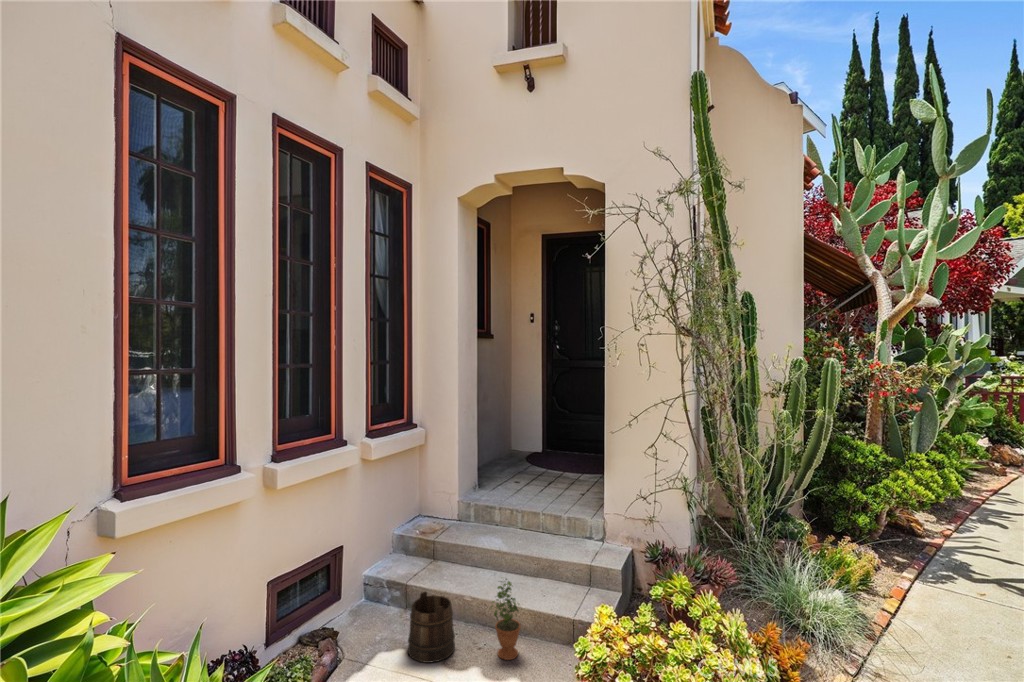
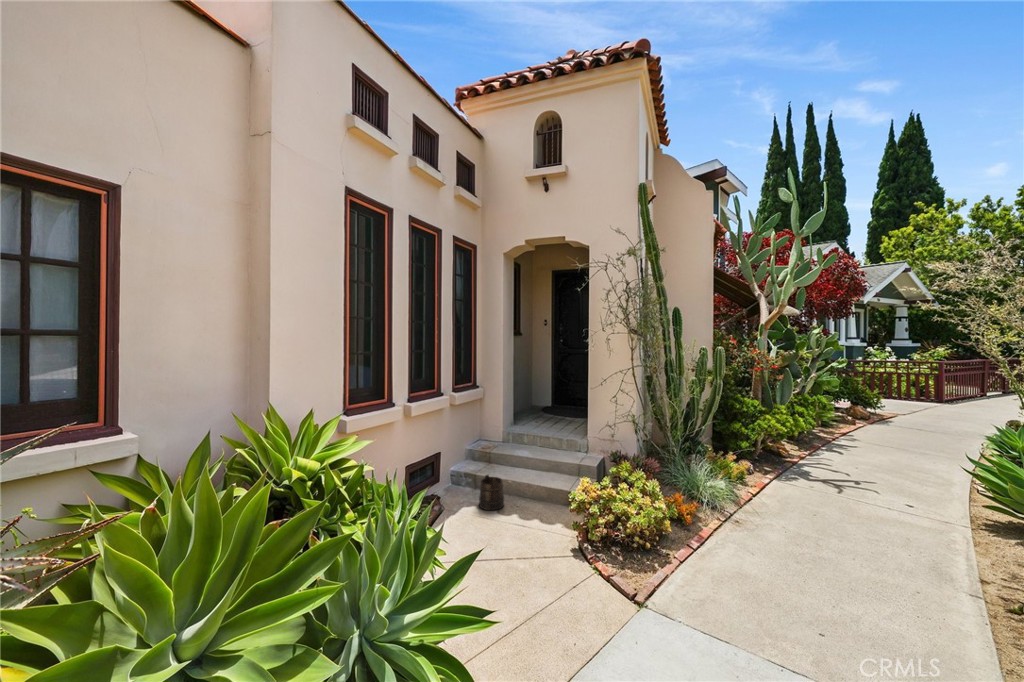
potted plant: present [491,579,520,660] -> none [524,467,540,510]

